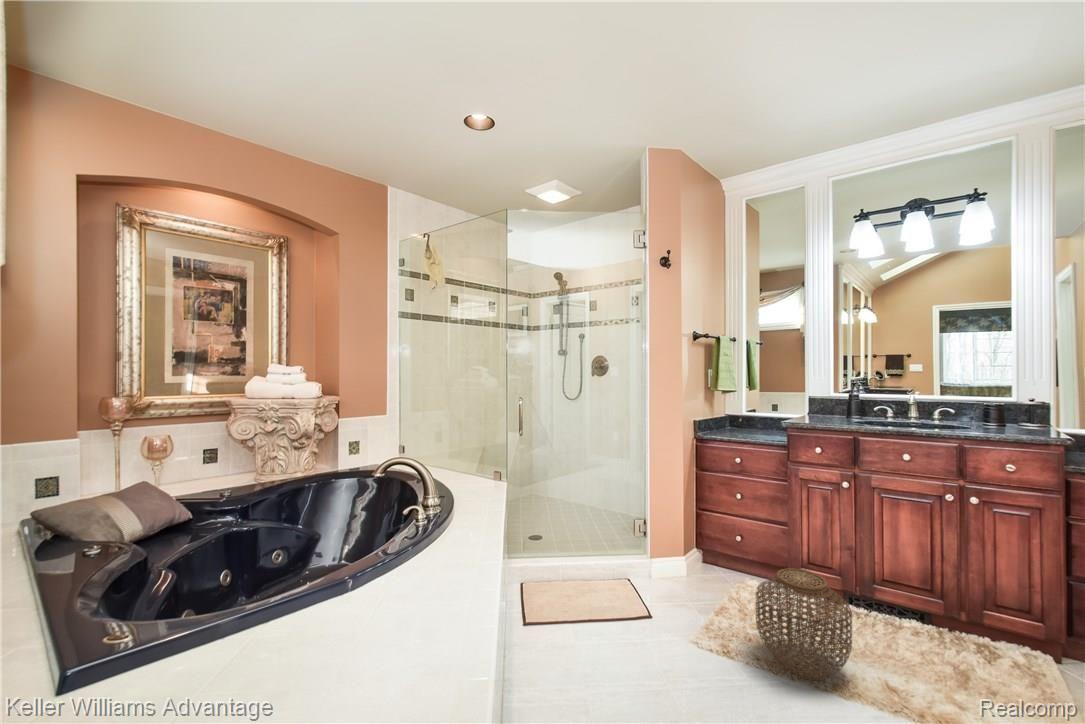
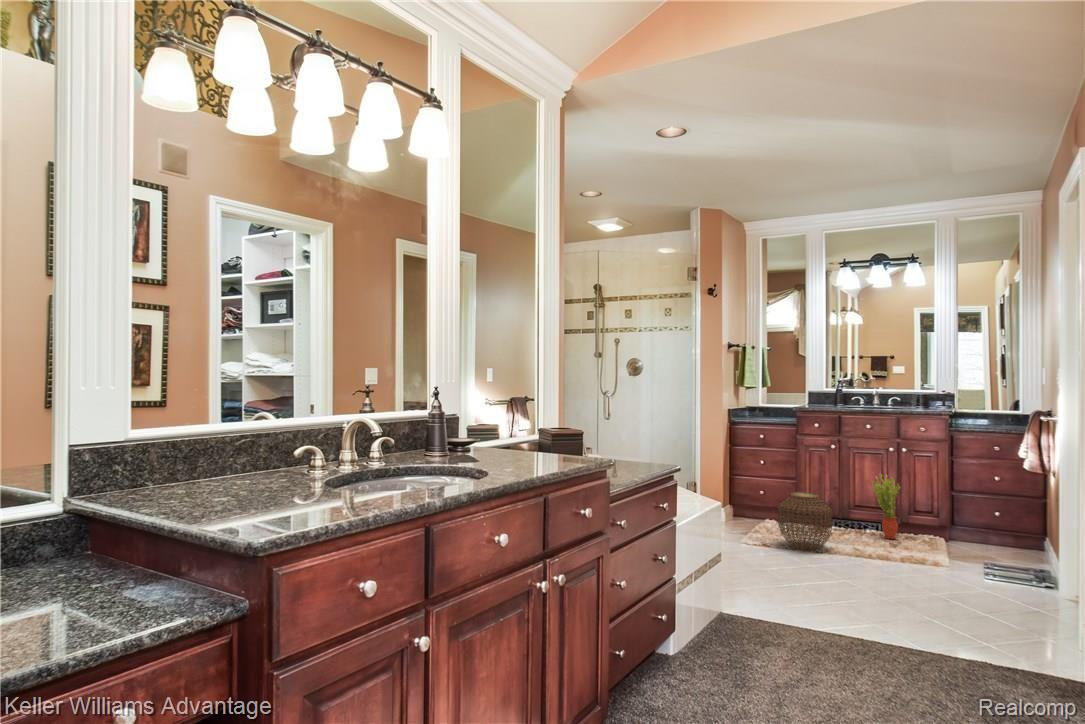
potted plant: none [914,534,971,648] -> present [873,475,900,539]

